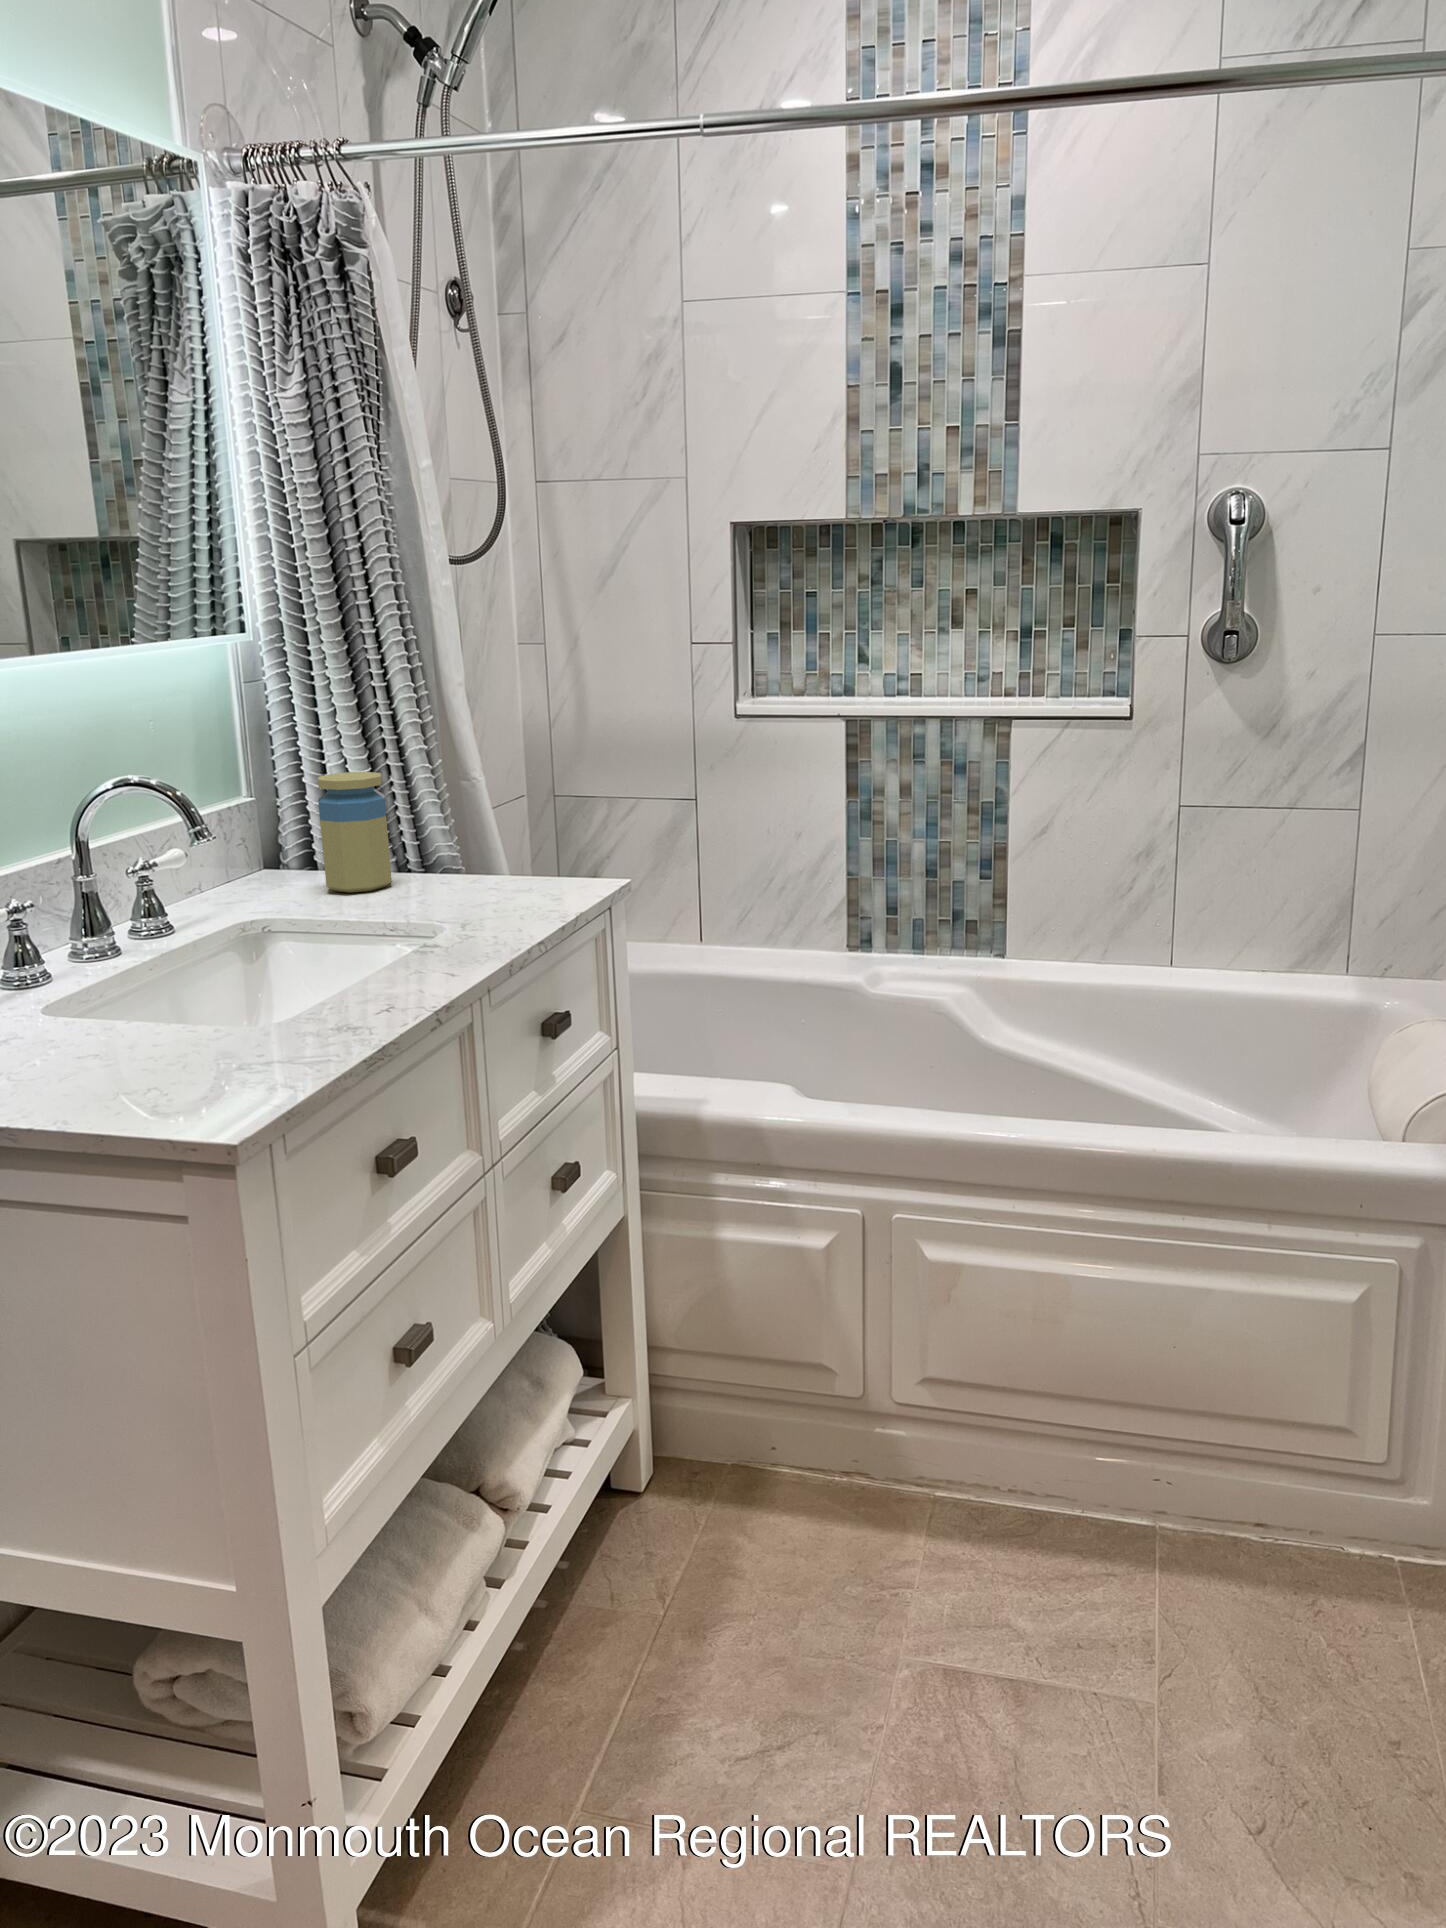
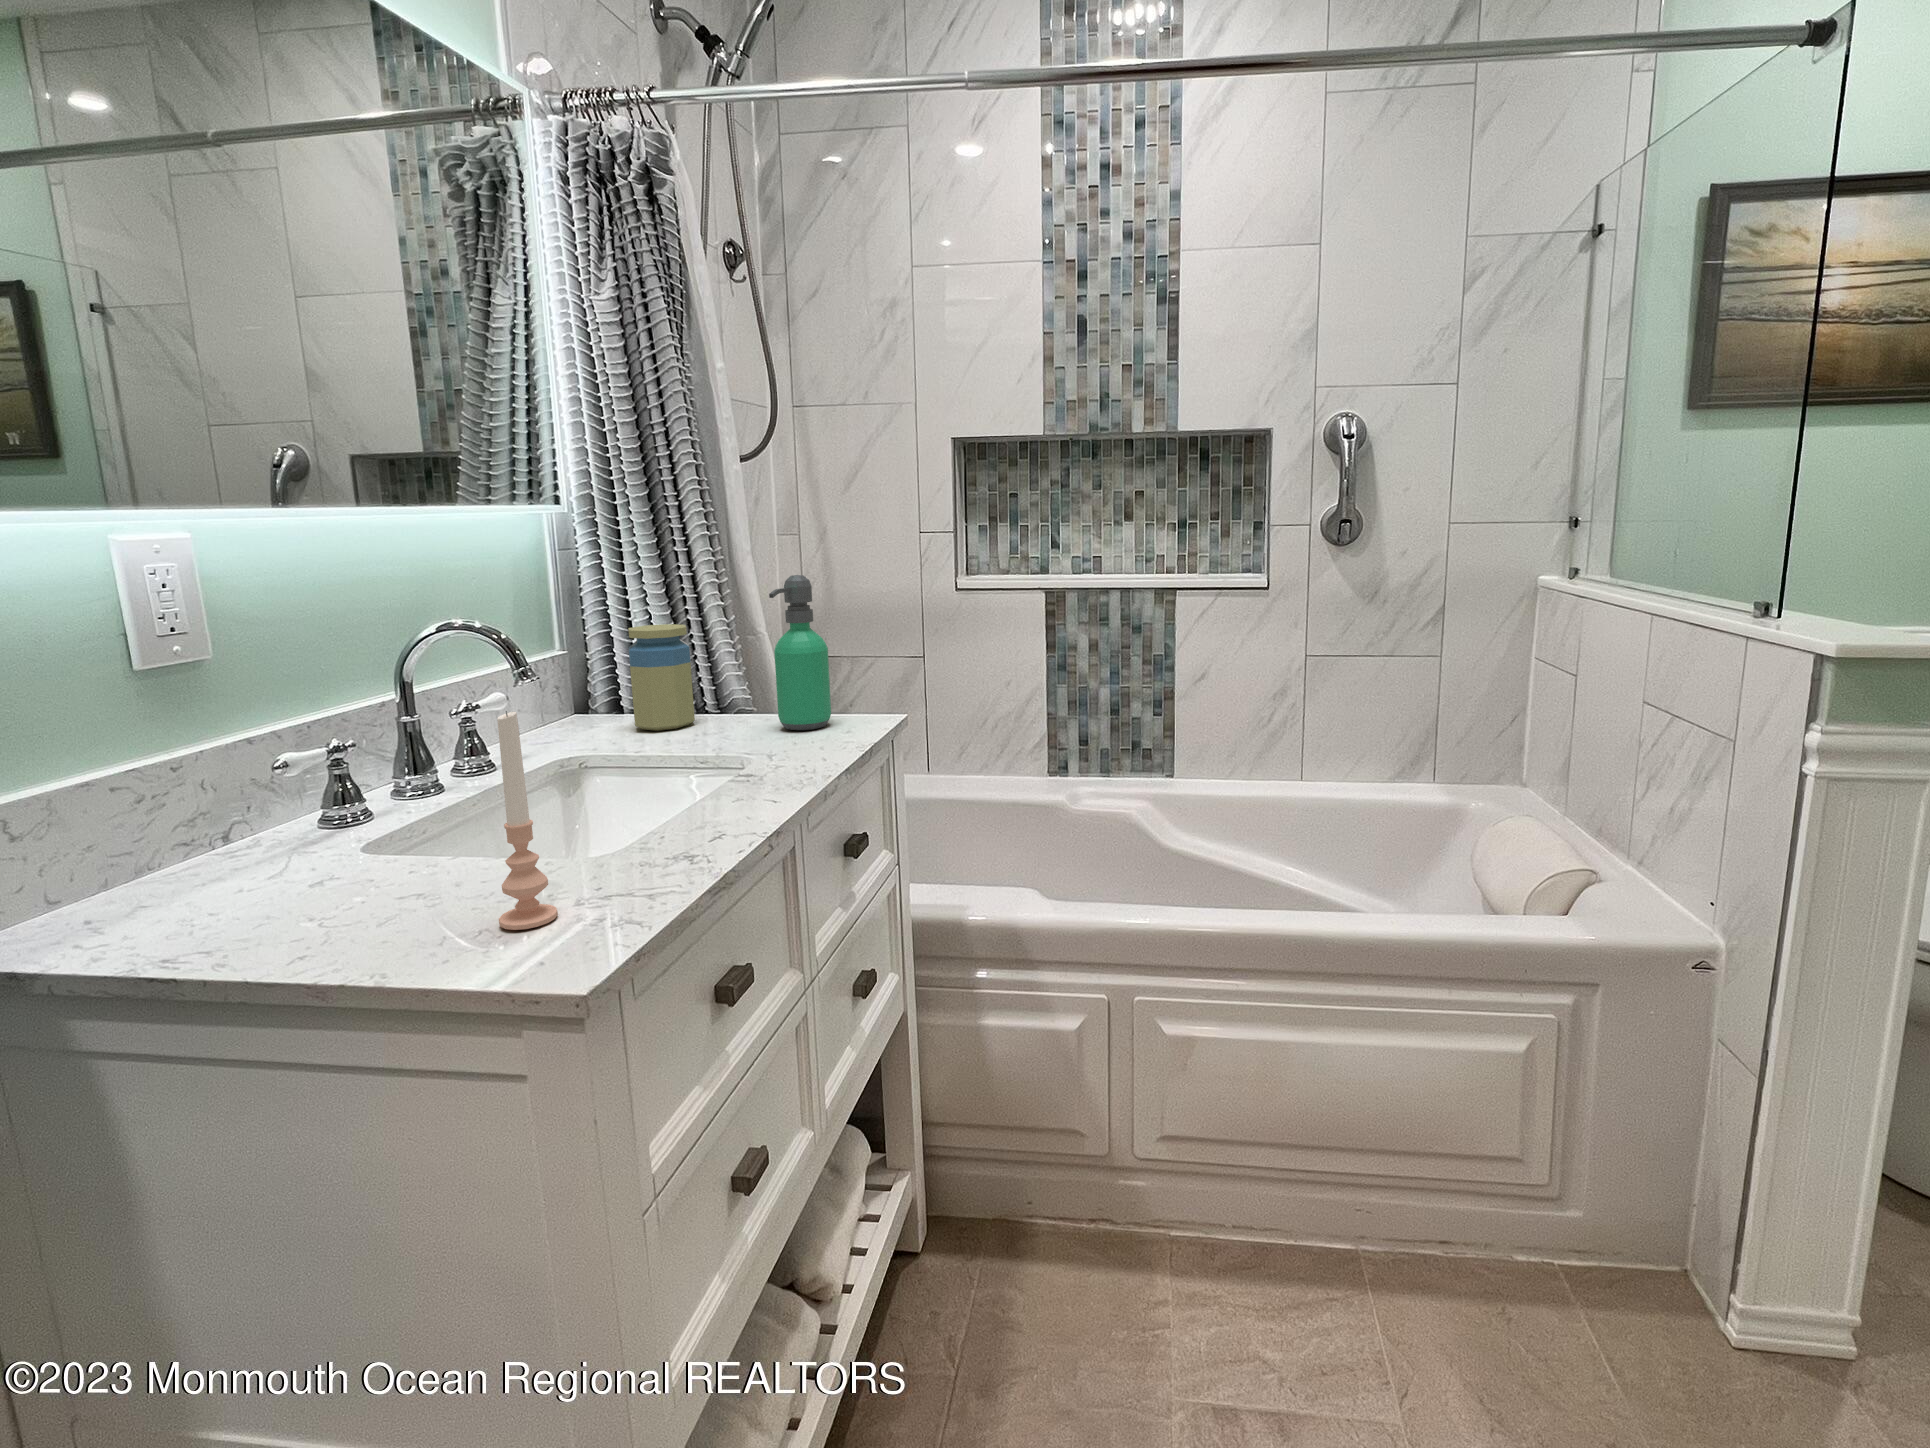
soap dispenser: none [465,721,539,897] -> present [769,575,831,730]
candle: none [160,884,219,1088] -> present [497,711,558,930]

